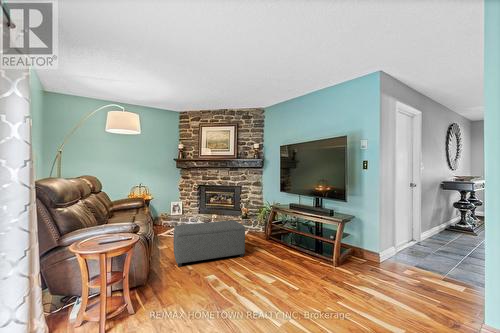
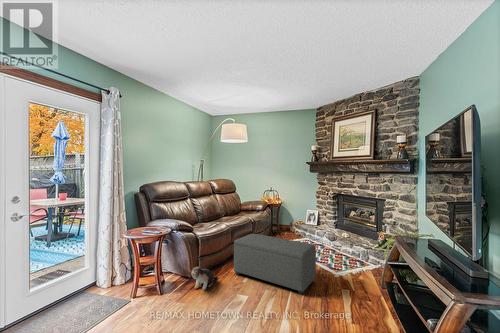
plush toy: none [163,264,179,290] -> present [189,267,217,290]

